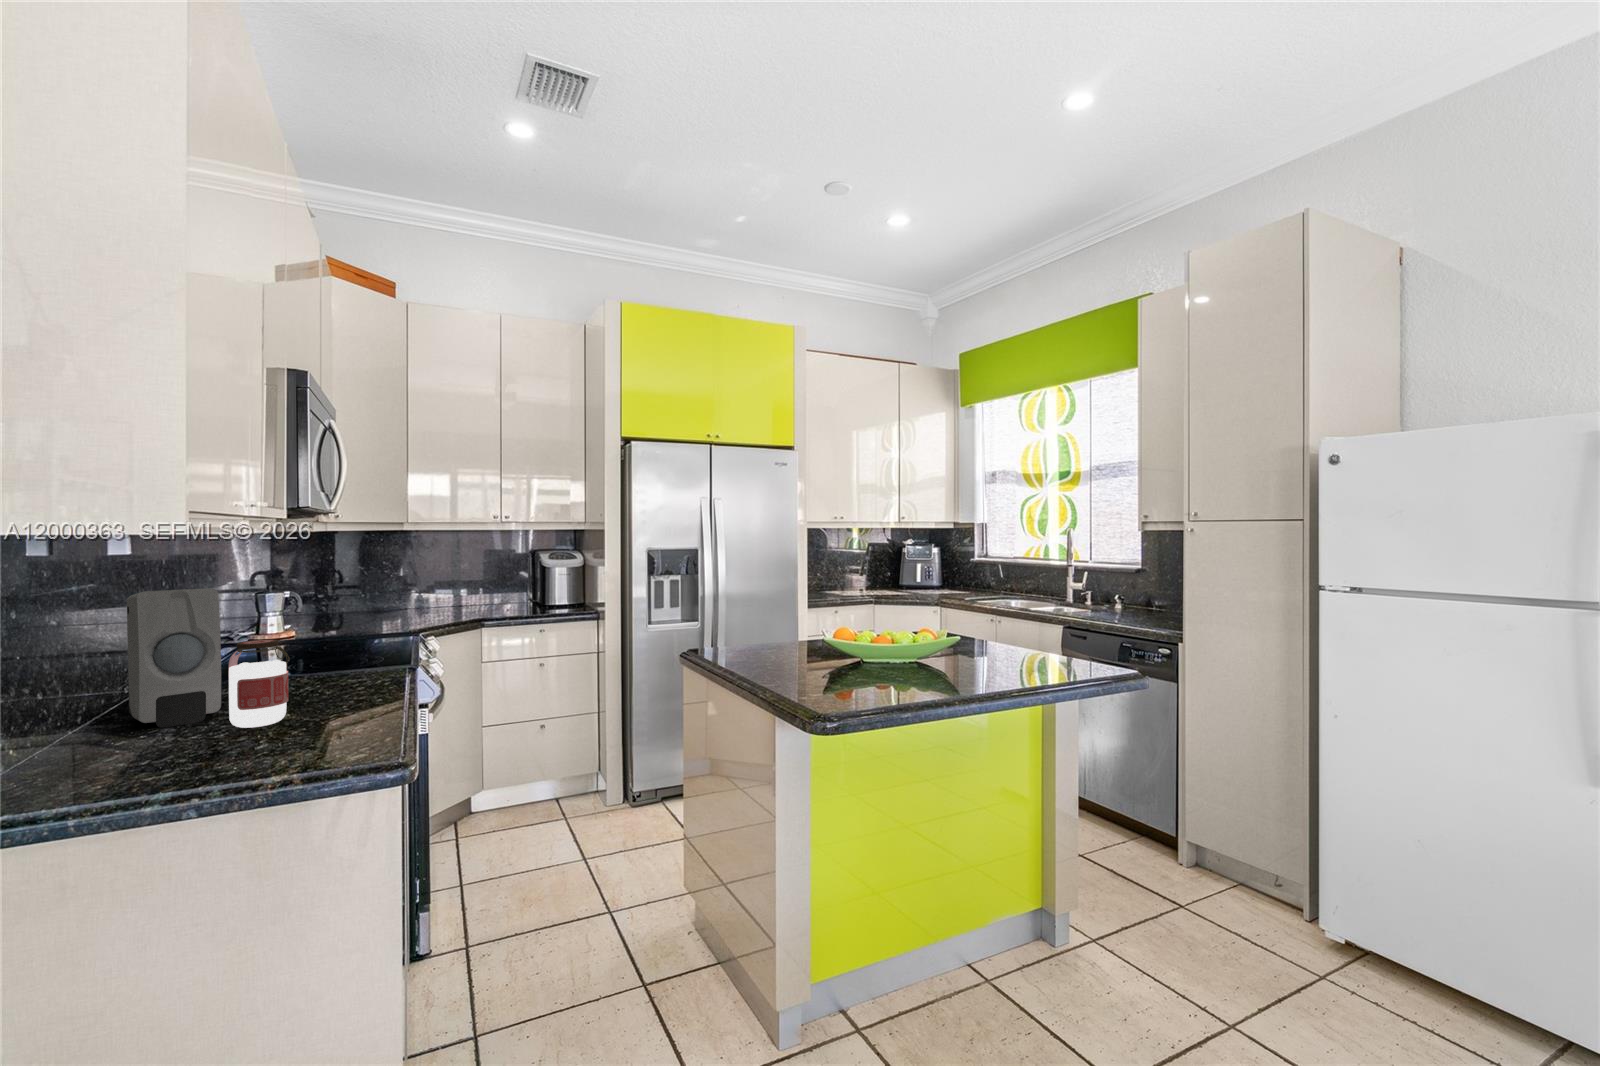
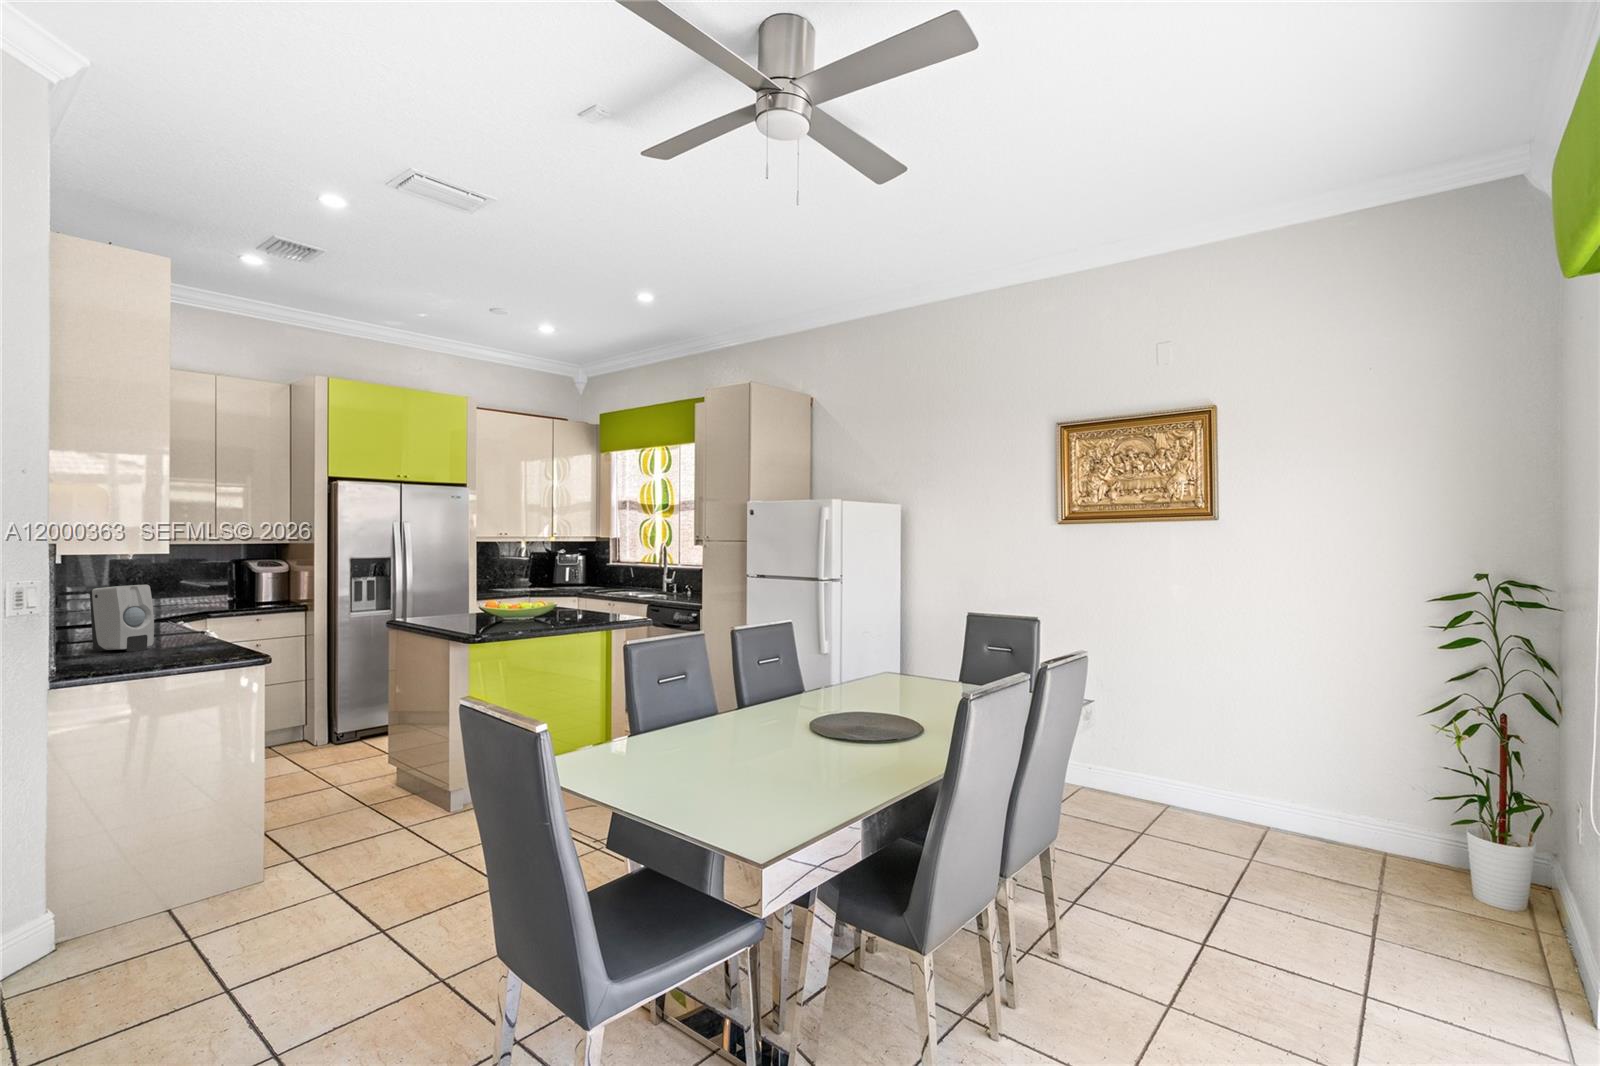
jar: present [228,639,290,728] -> none [173,608,204,649]

